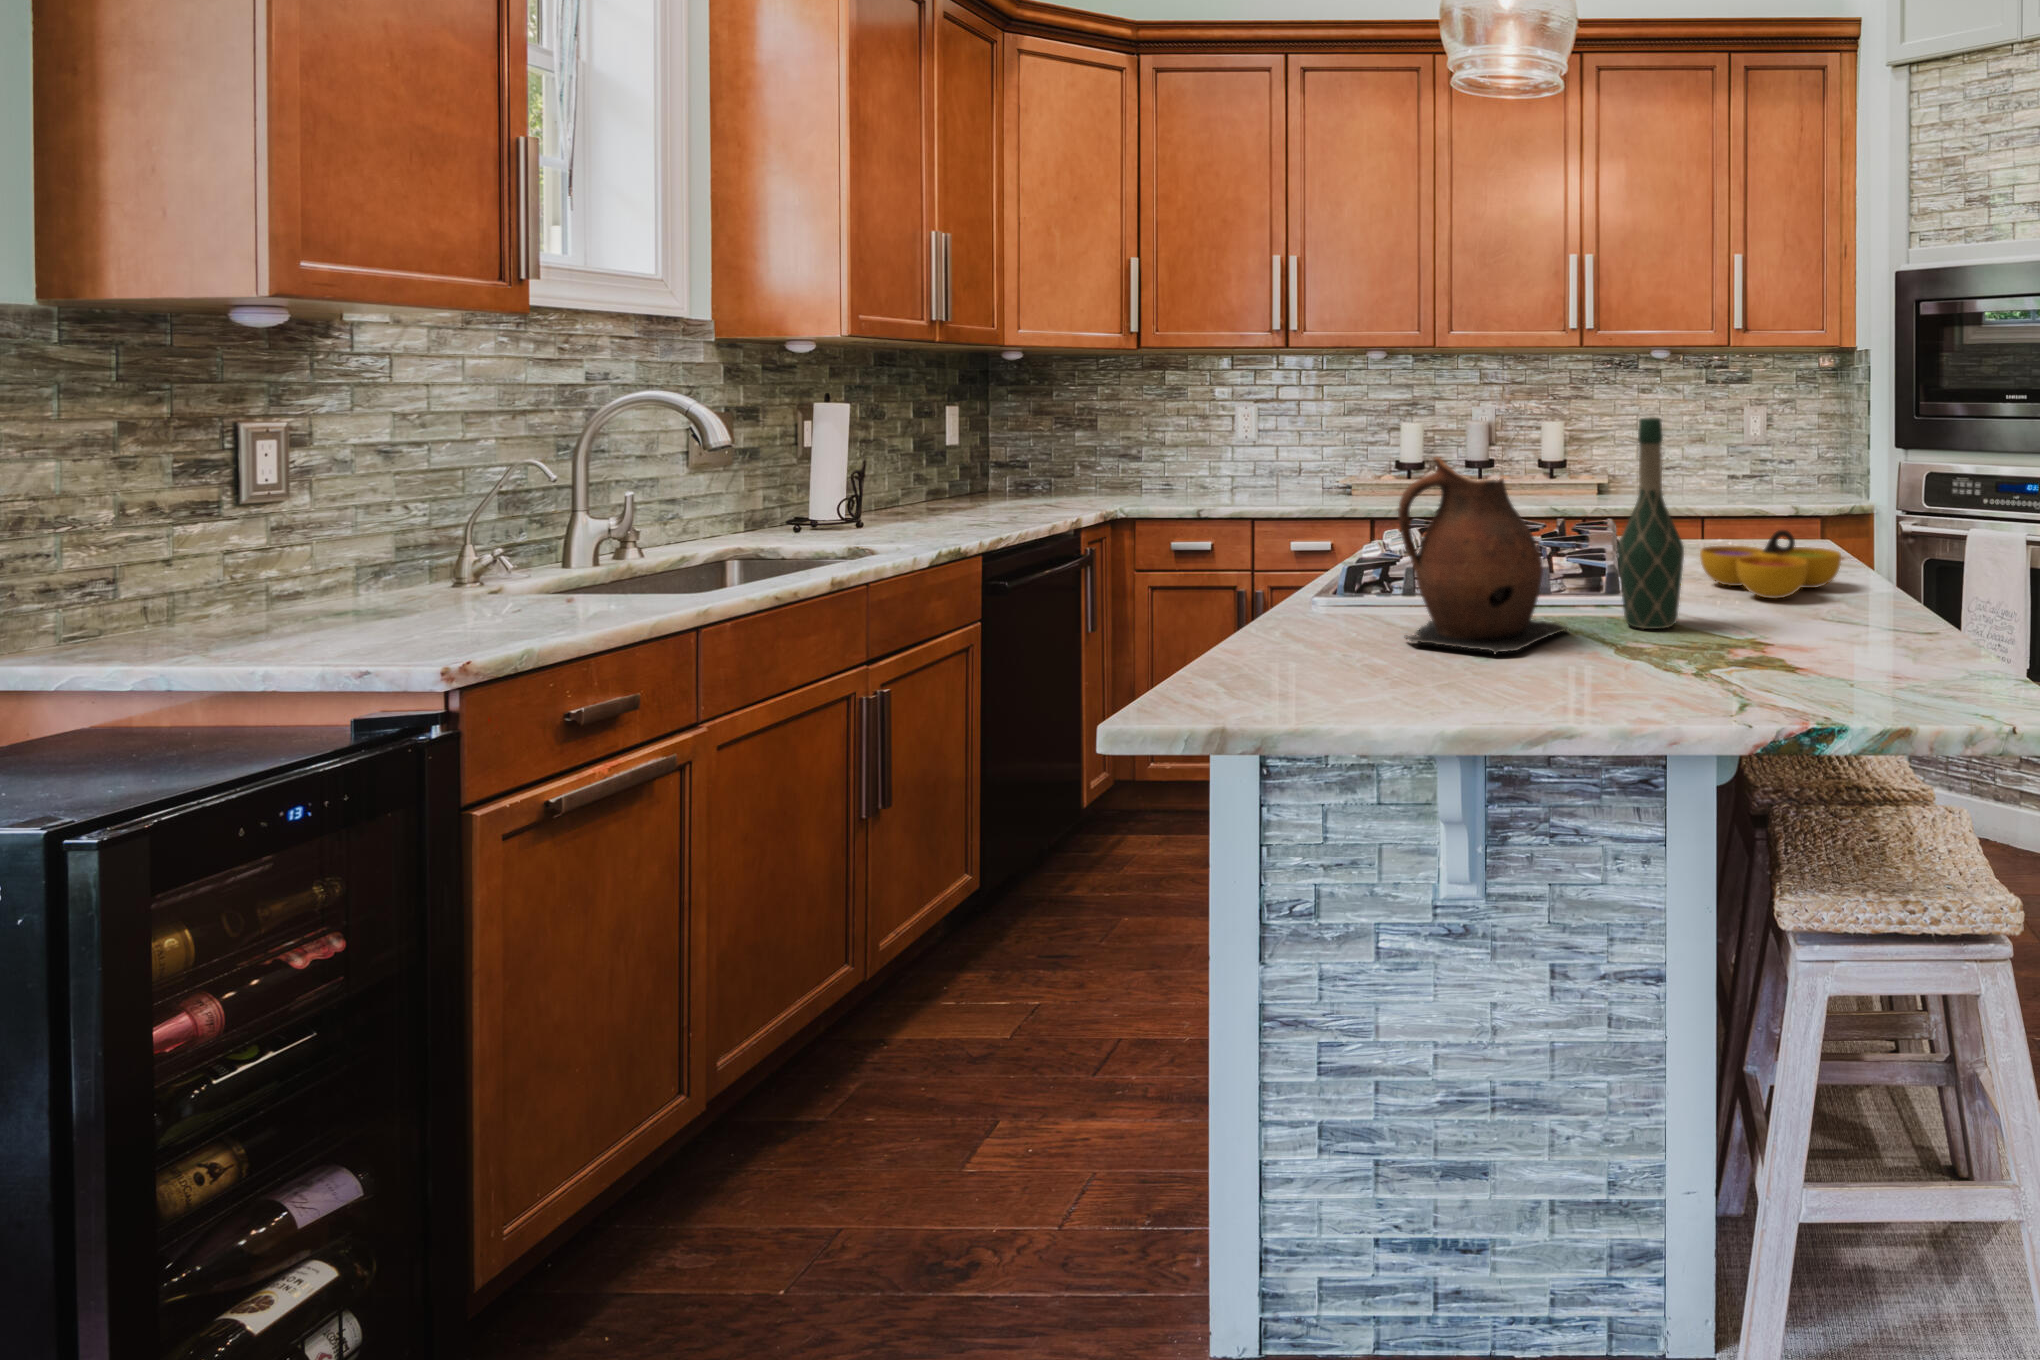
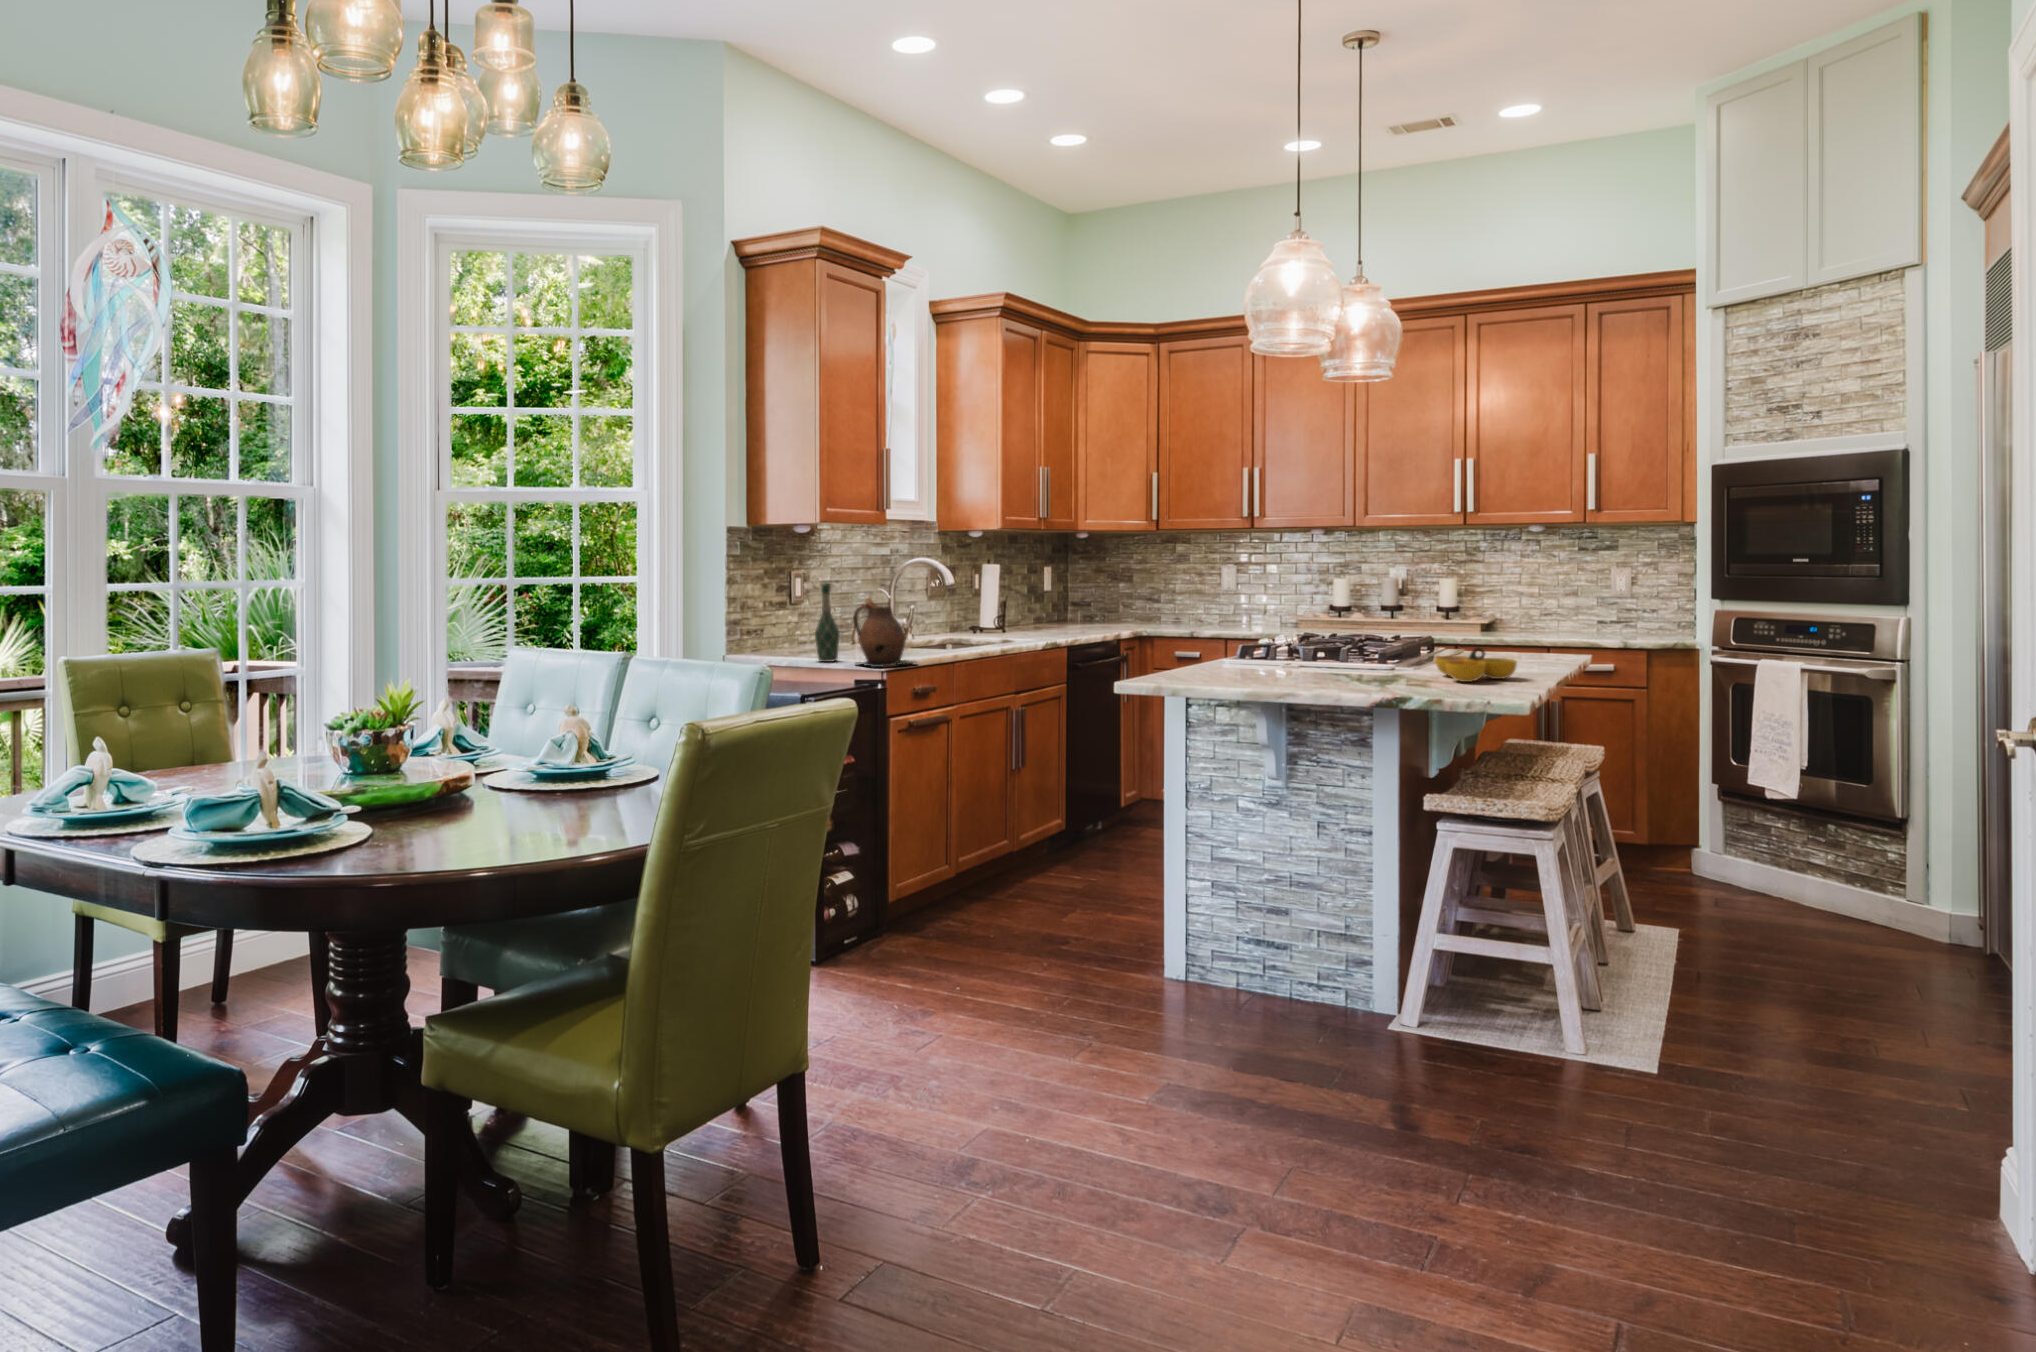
wine bottle: present [1617,418,1684,629] -> present [815,584,839,662]
ceramic pitcher: present [1398,457,1570,654] -> present [853,598,917,667]

